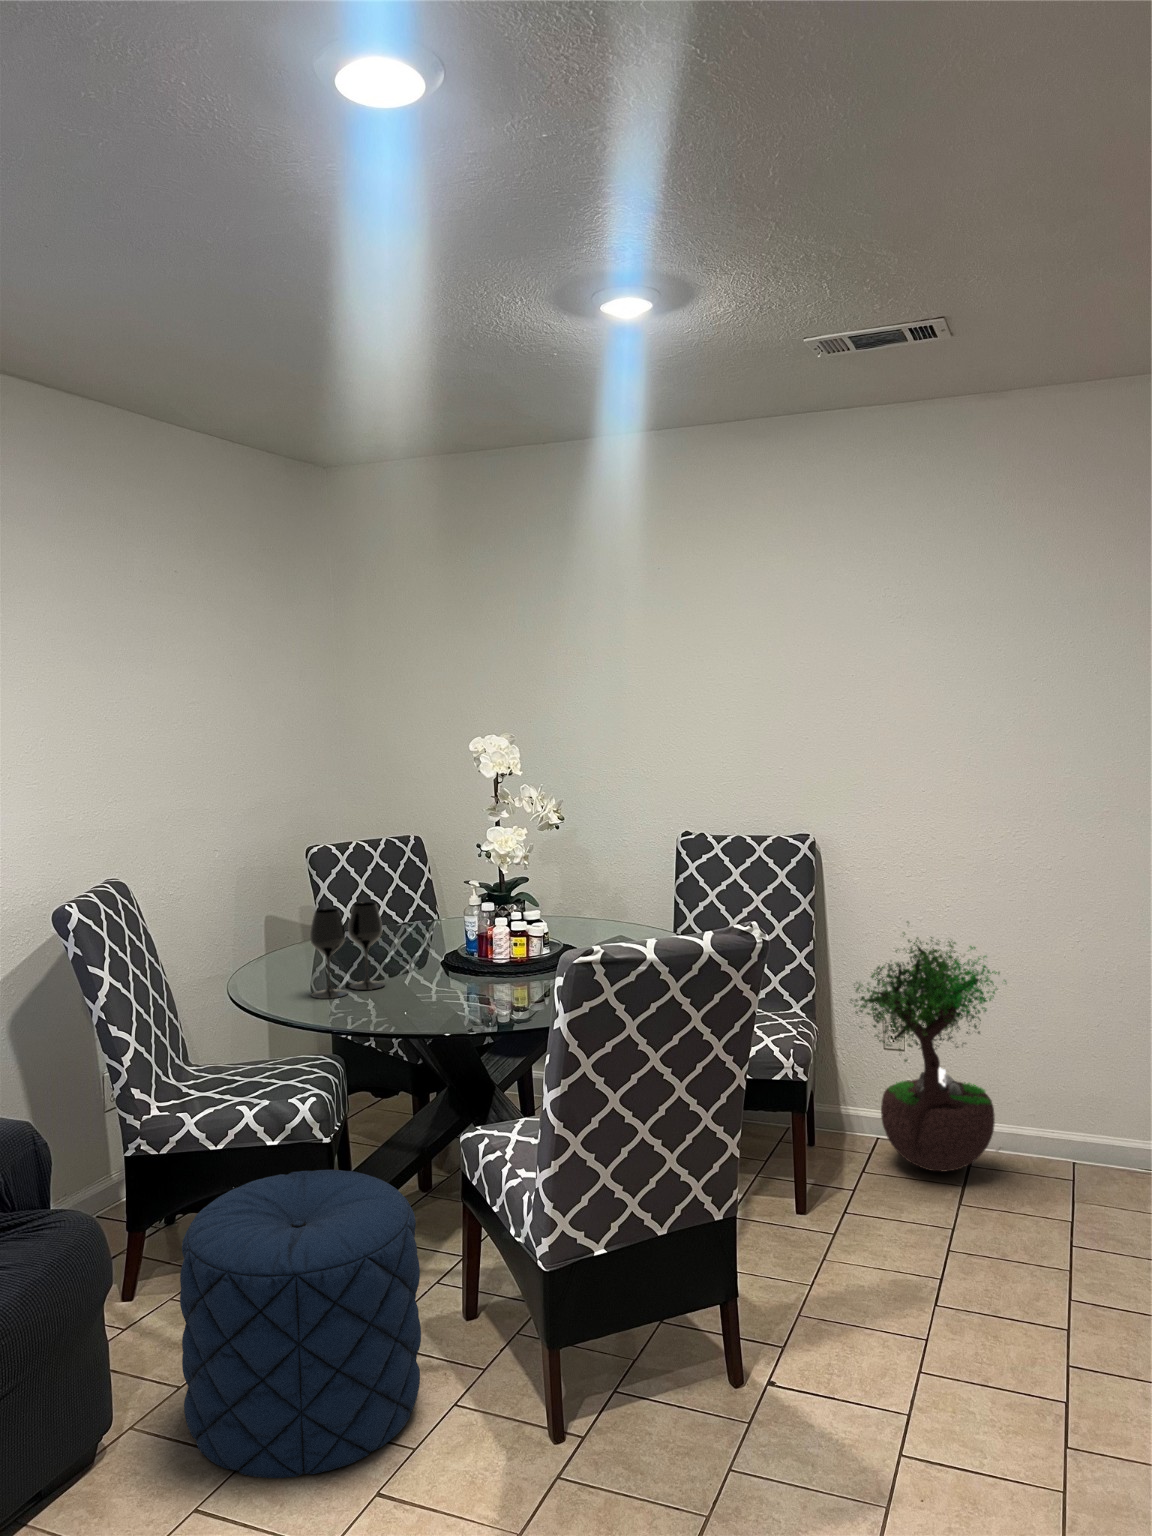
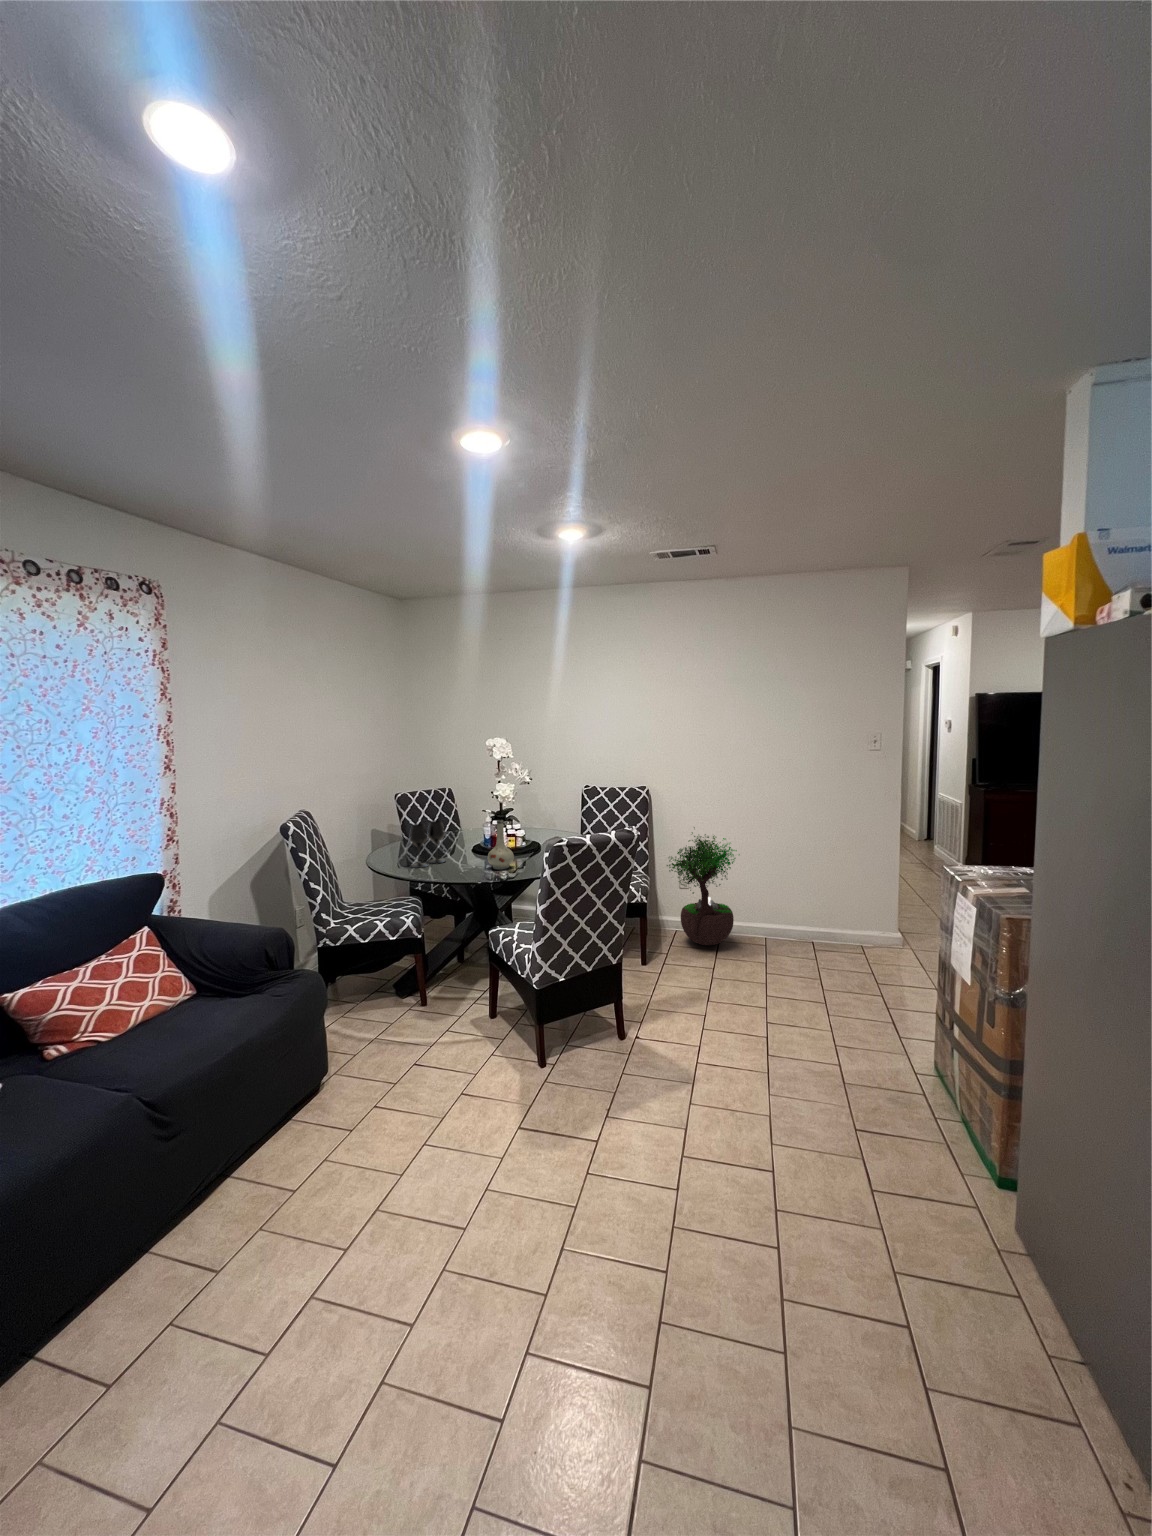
vase: none [464,903,517,1006] -> present [488,820,514,869]
pouf: present [180,1170,421,1478] -> none [360,949,474,1091]

